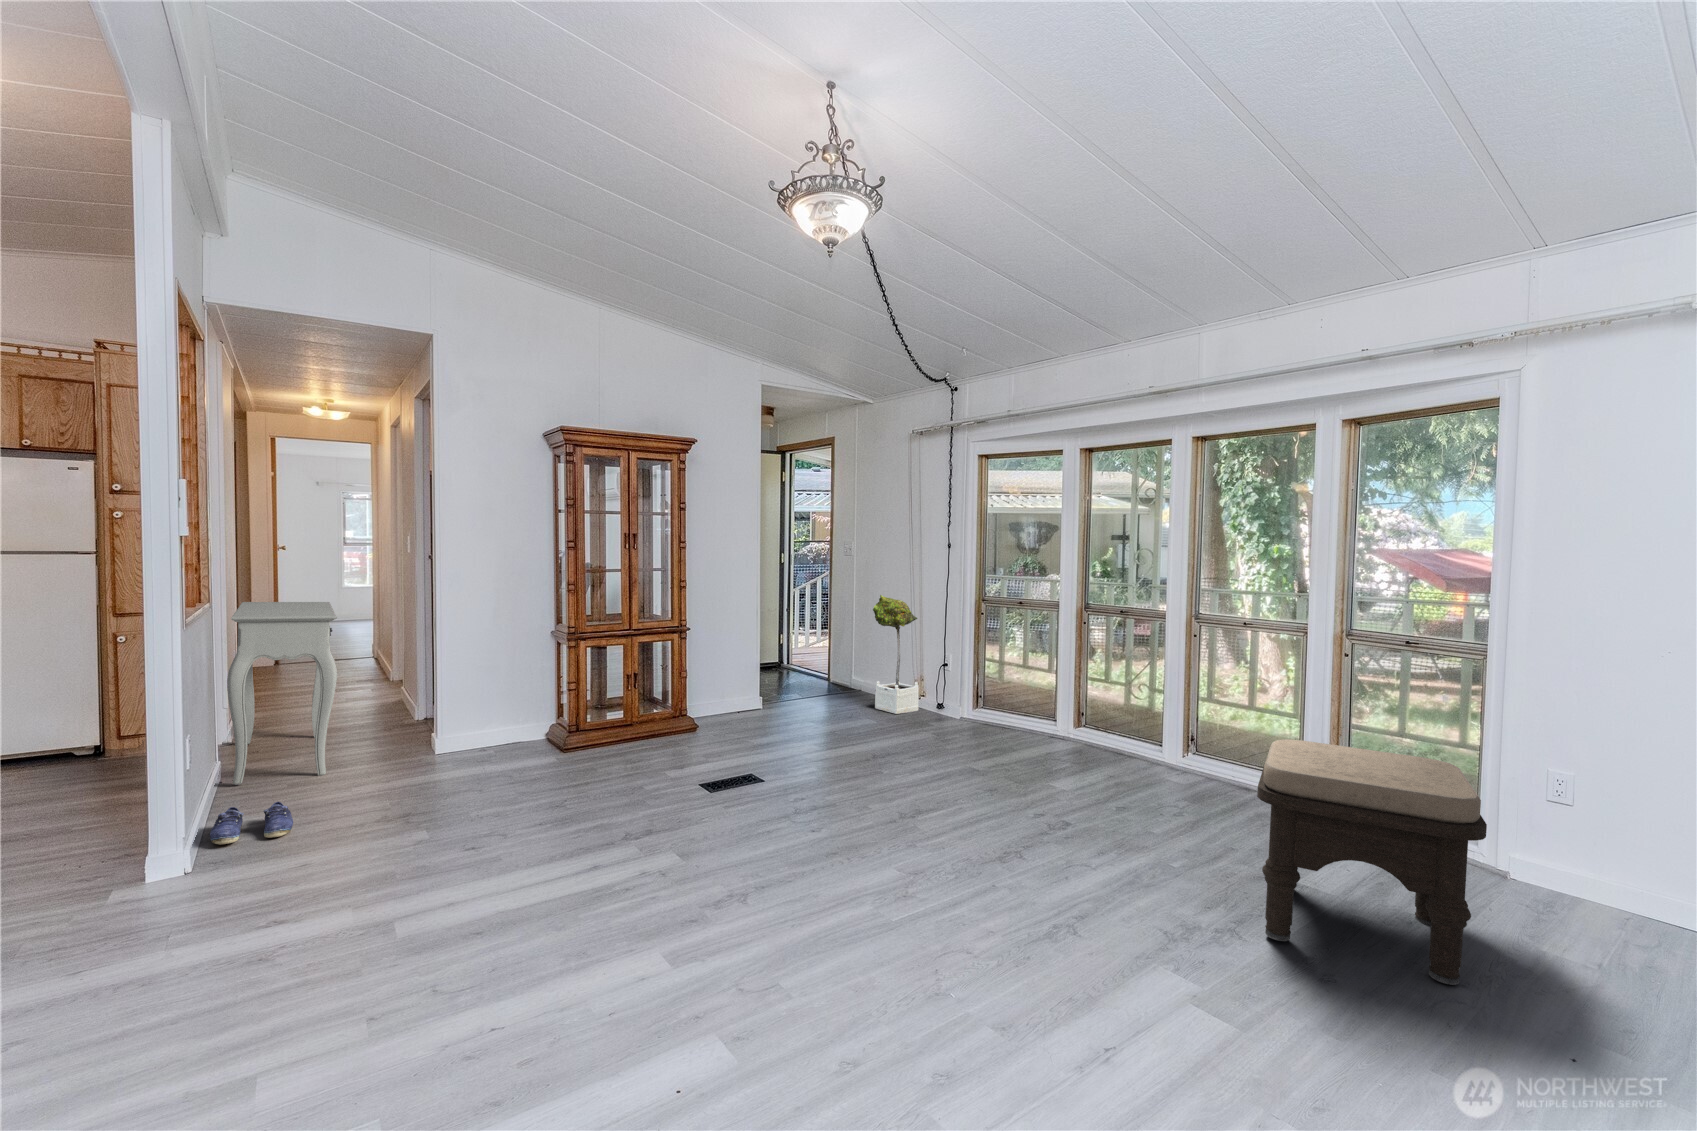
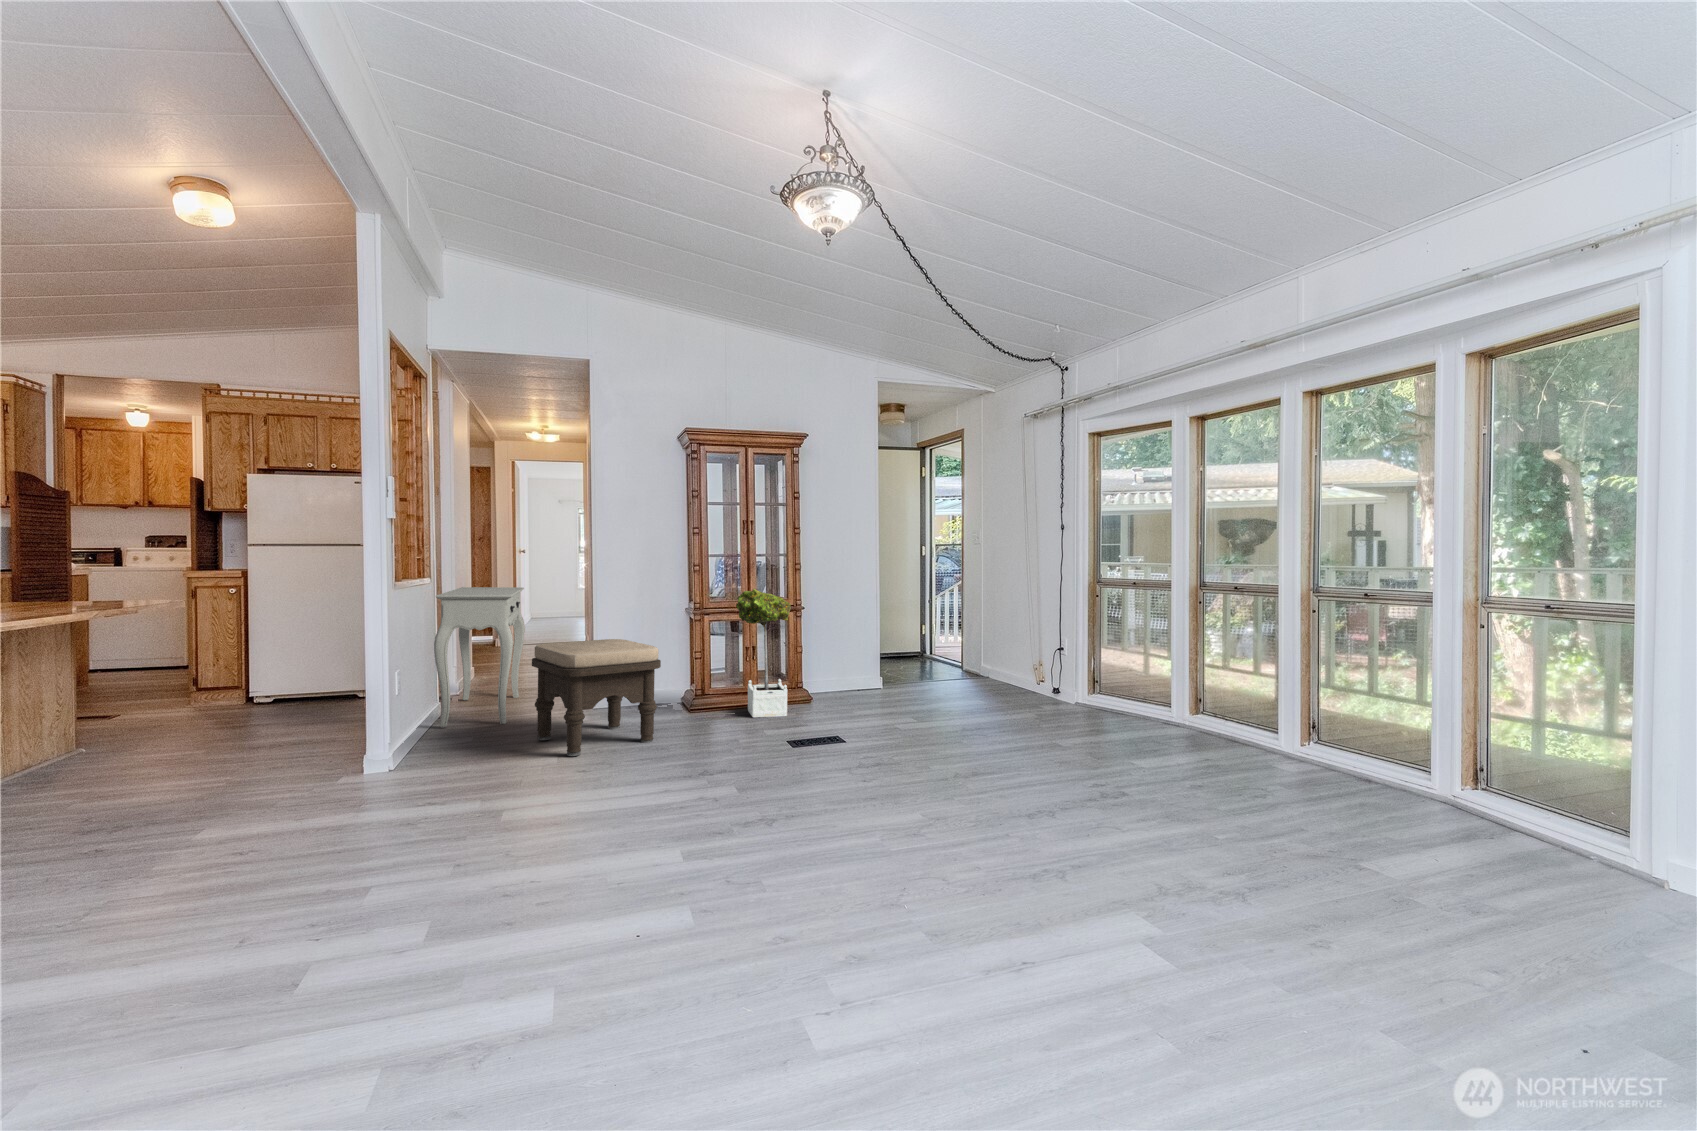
potted tree: present [873,595,919,714] -> present [736,589,791,717]
ottoman: present [1257,739,1487,985] -> present [532,639,661,756]
shoe: present [210,802,293,844] -> none [403,739,463,767]

